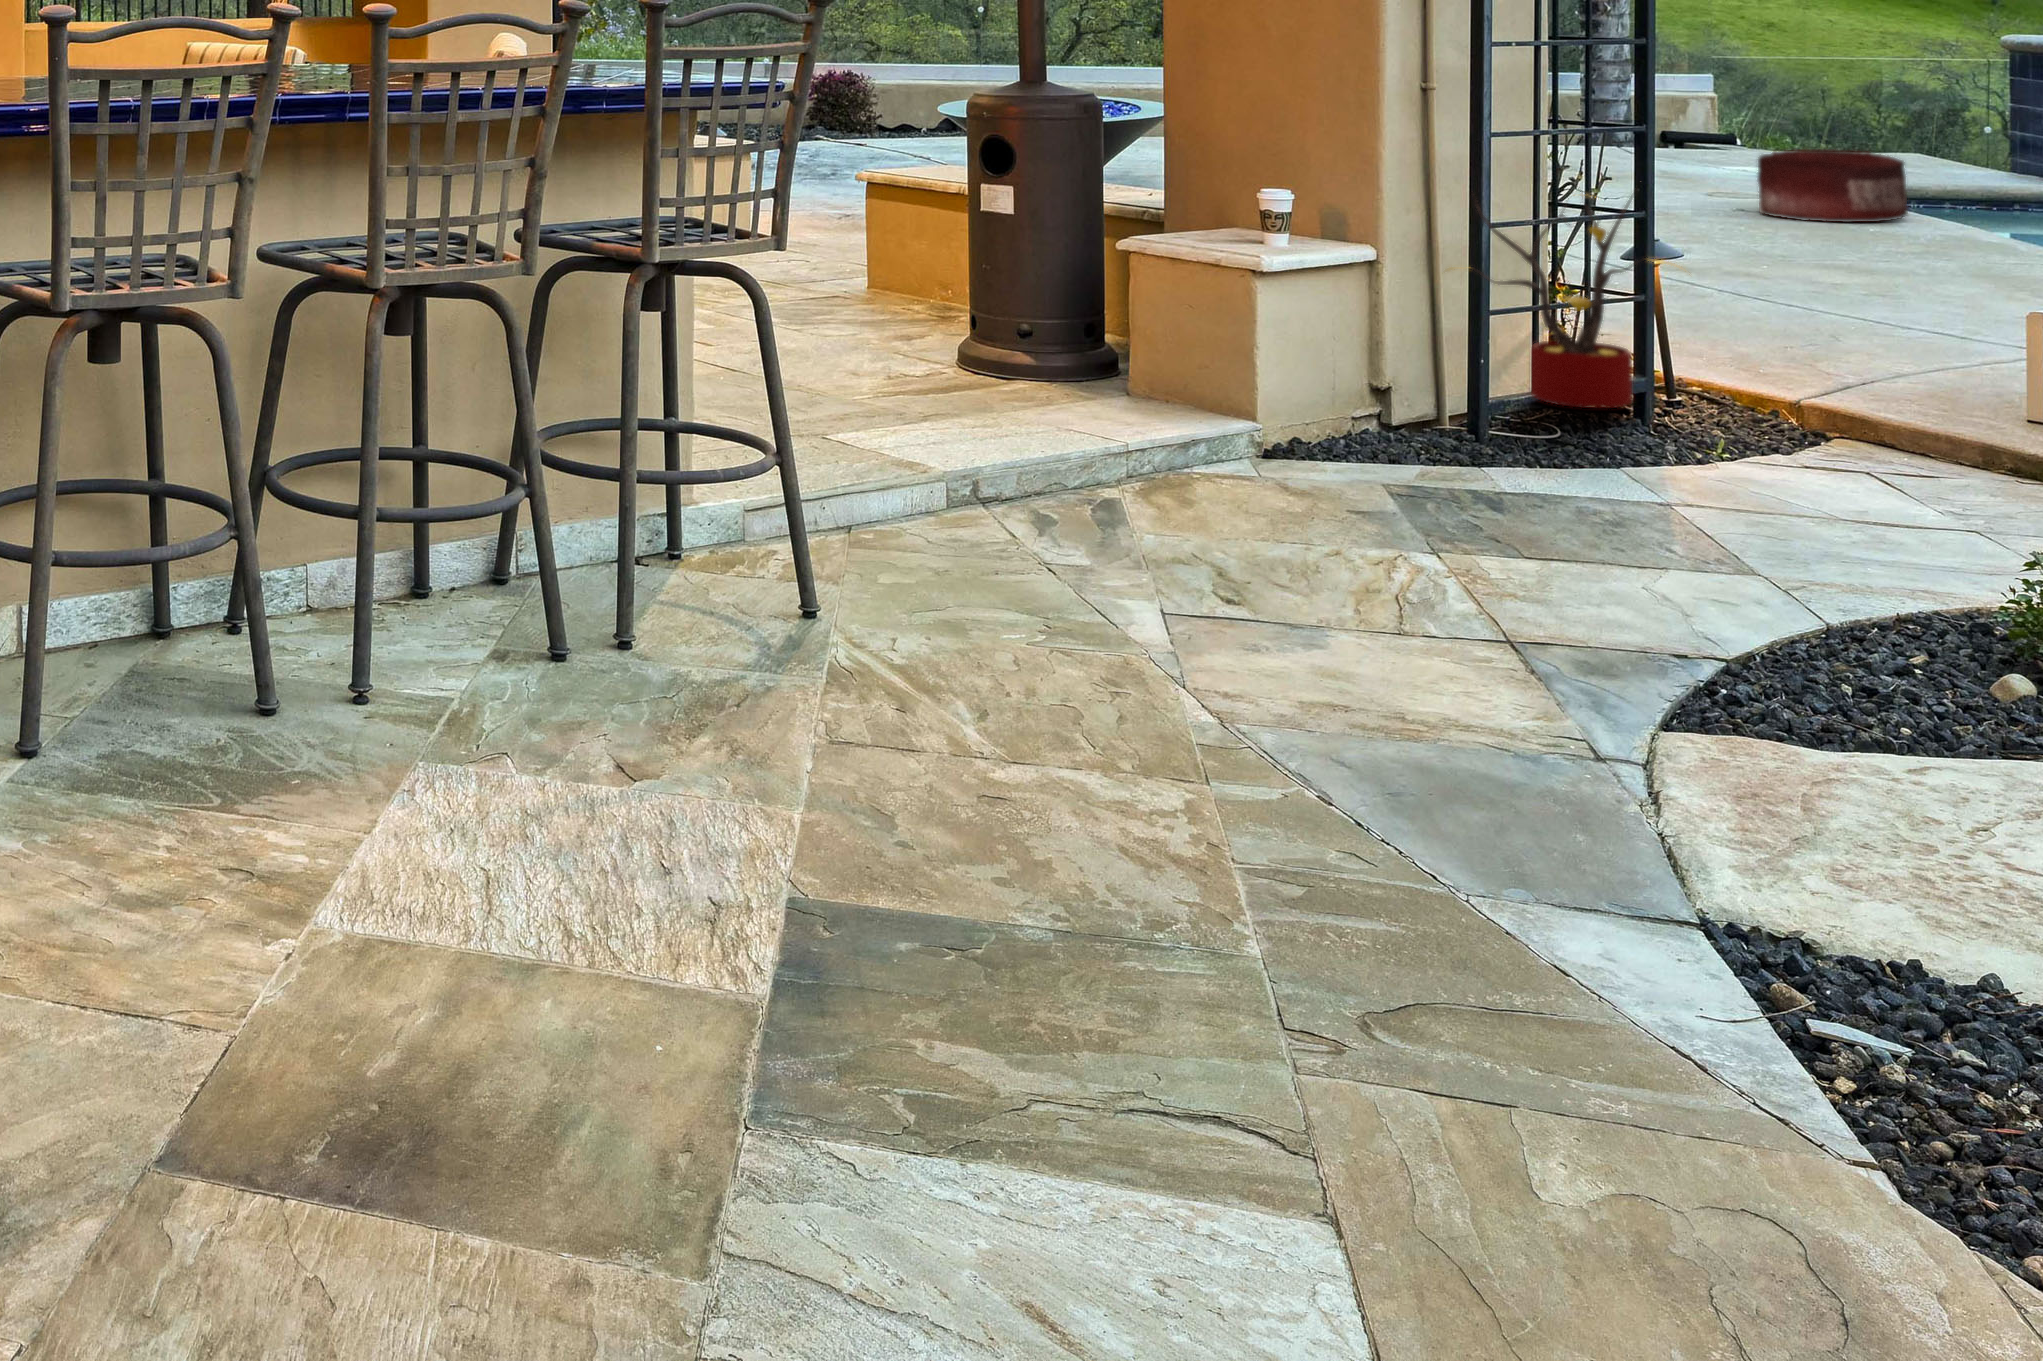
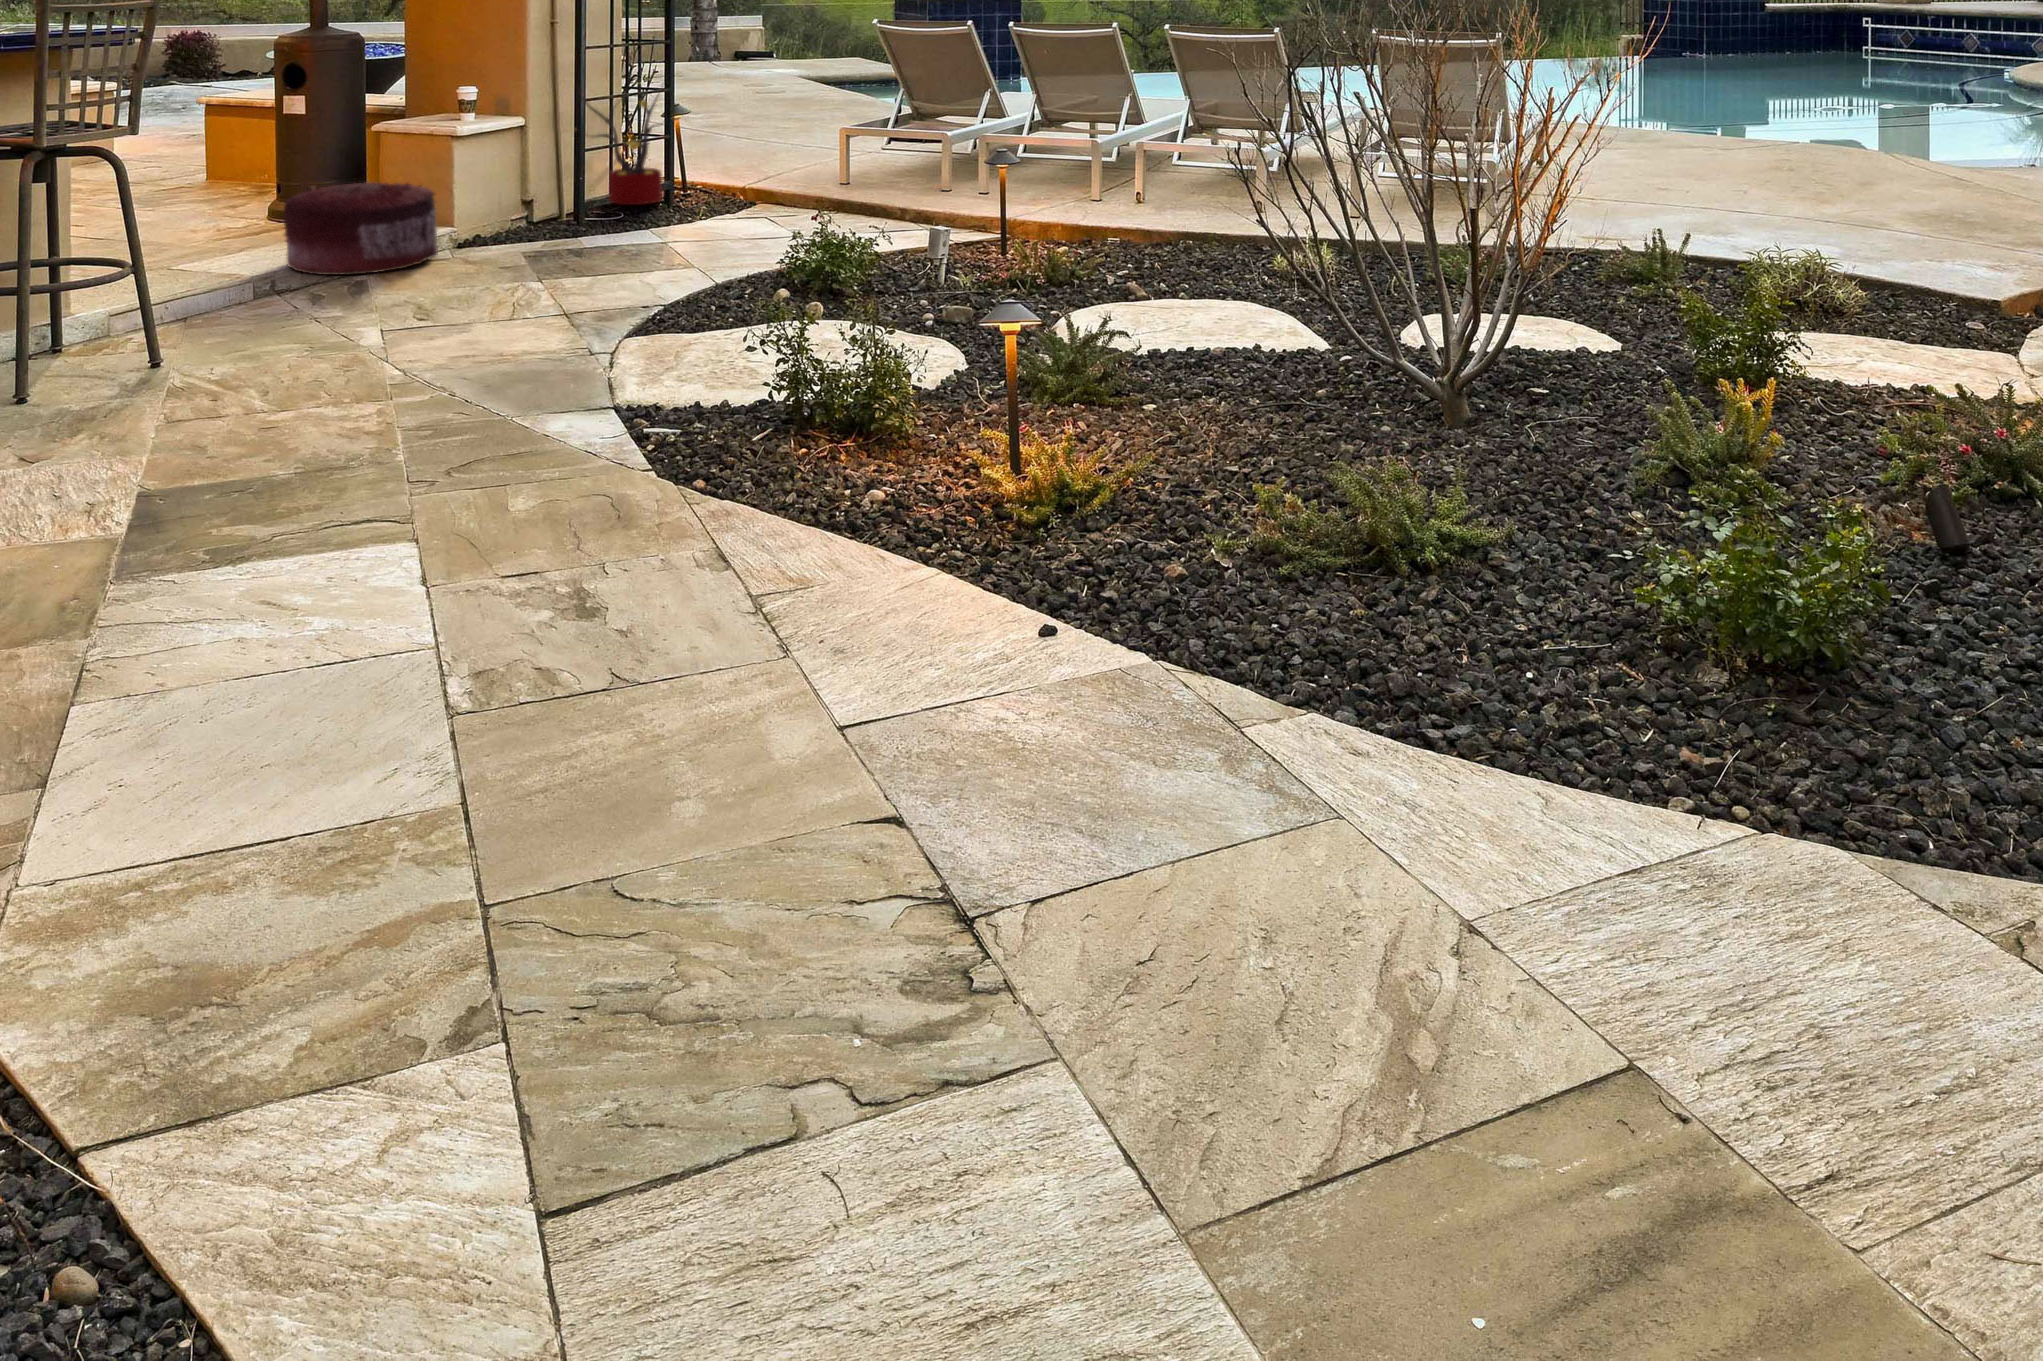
pouf: present [1758,149,1908,222] -> present [284,182,438,275]

